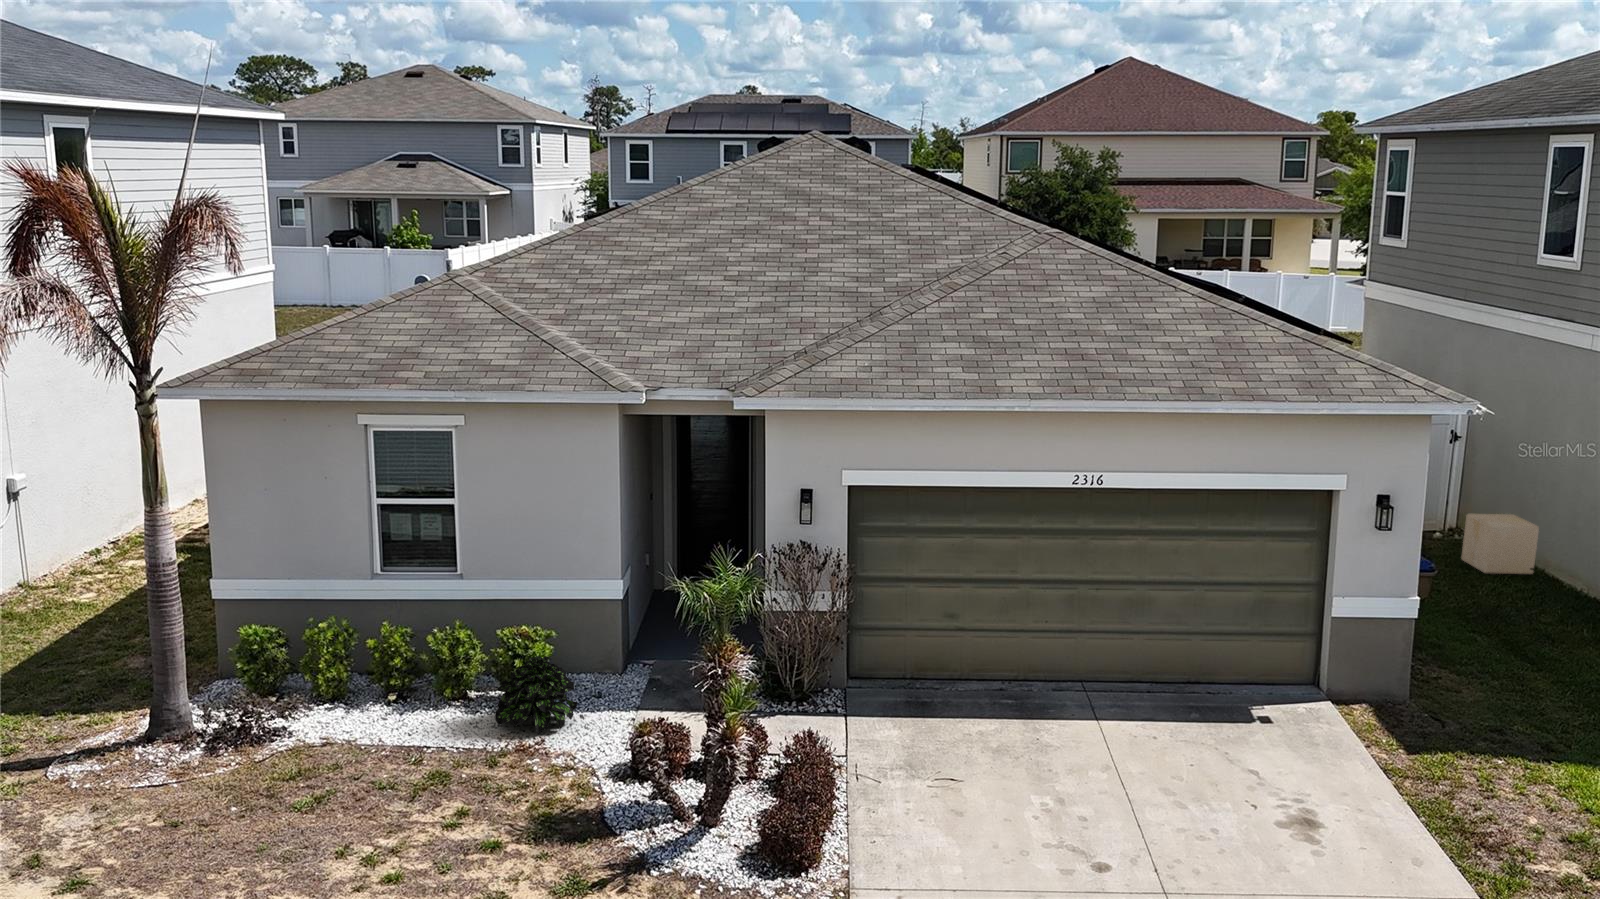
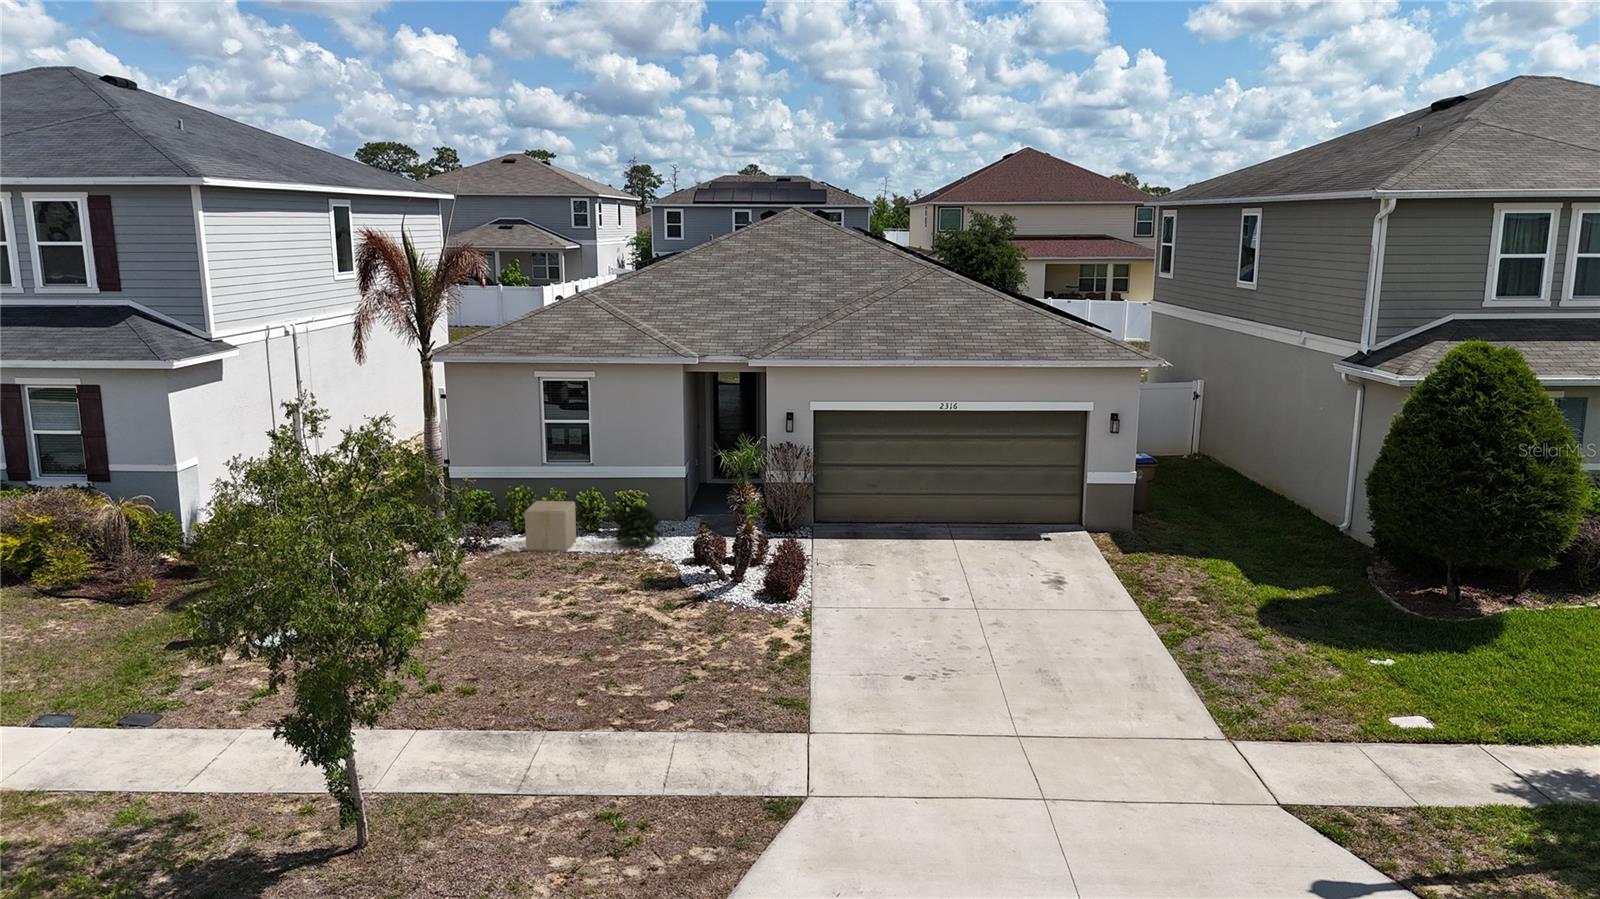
cardboard box: present [1462,514,1539,574] -> present [525,501,576,551]

